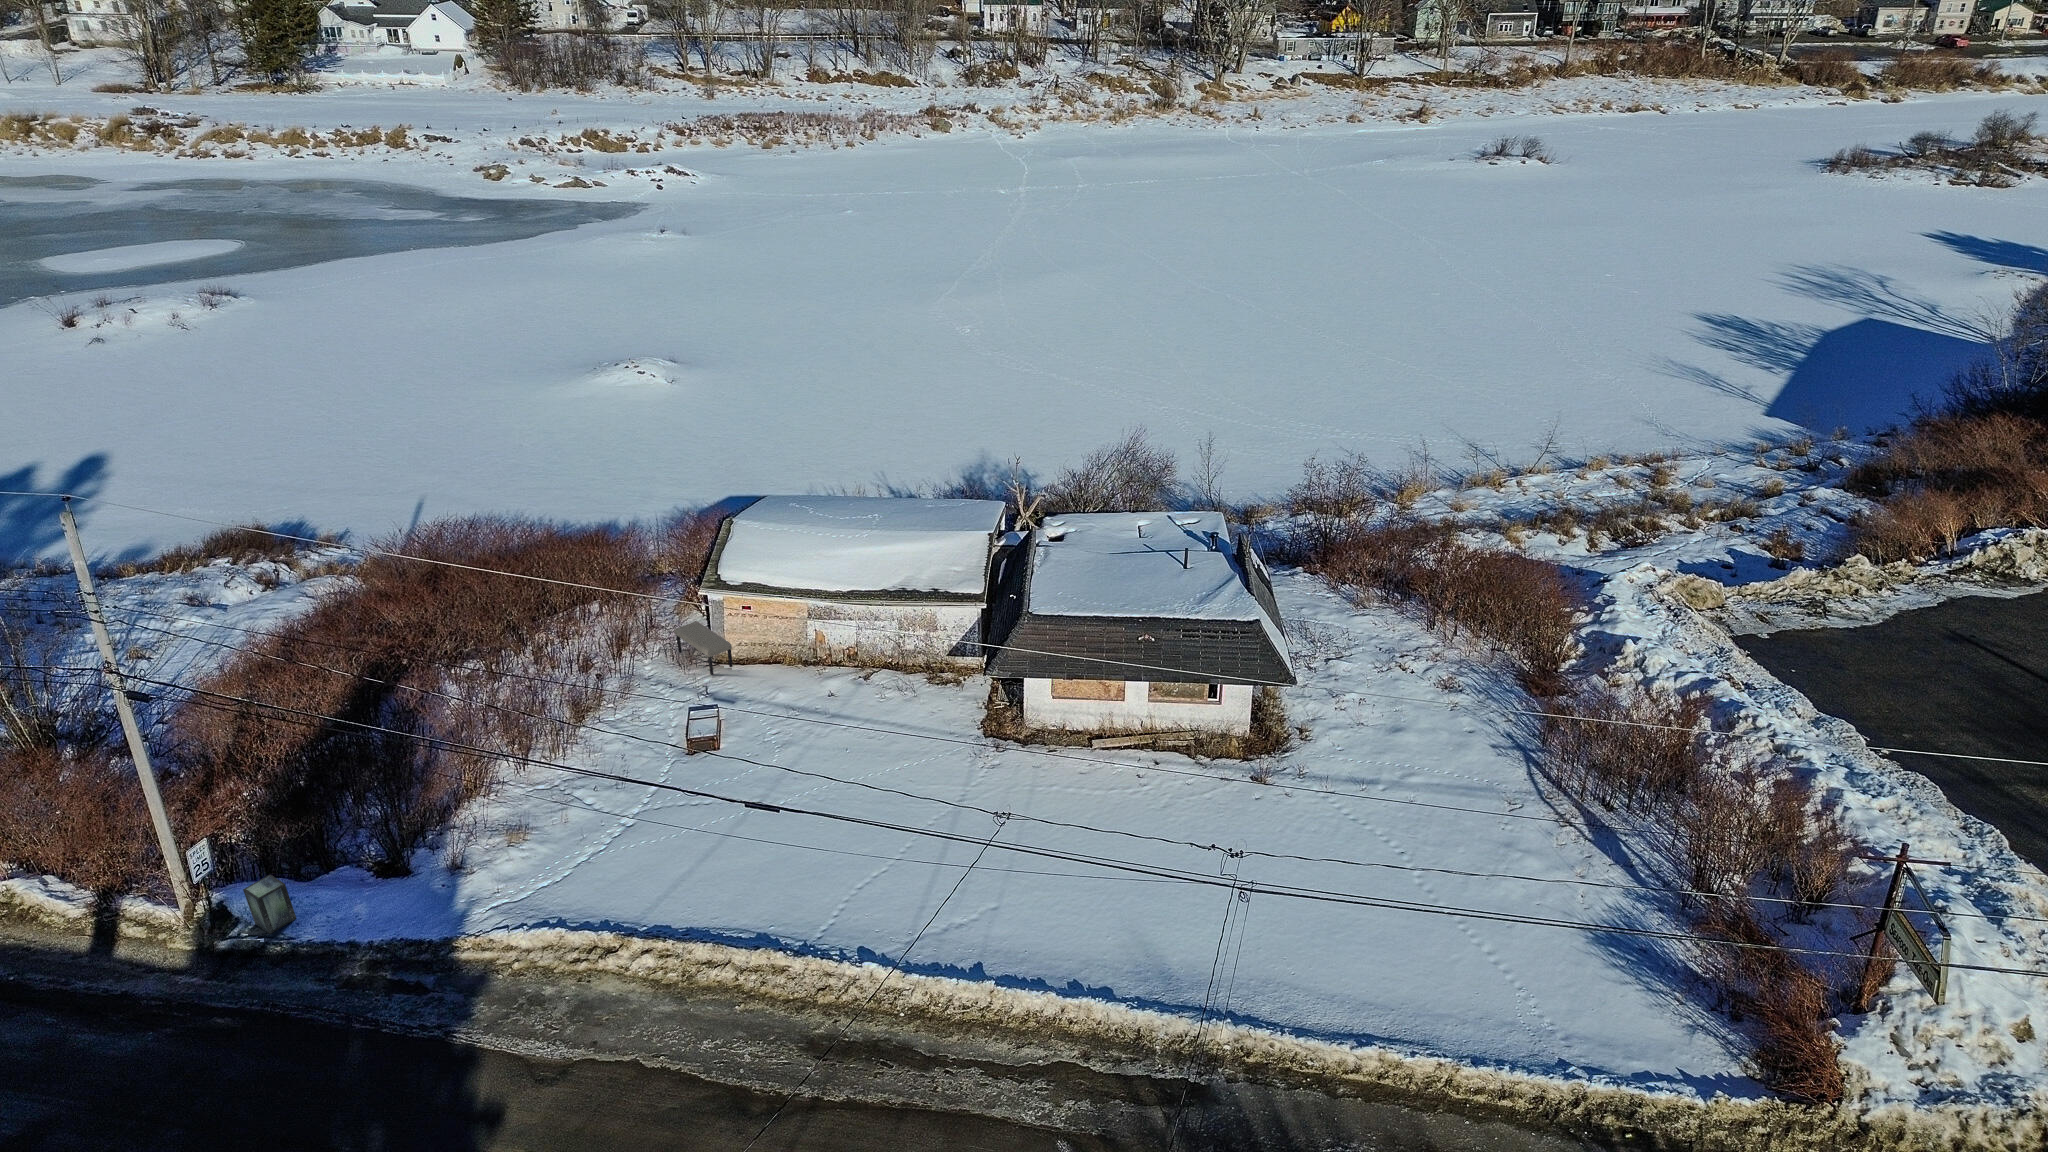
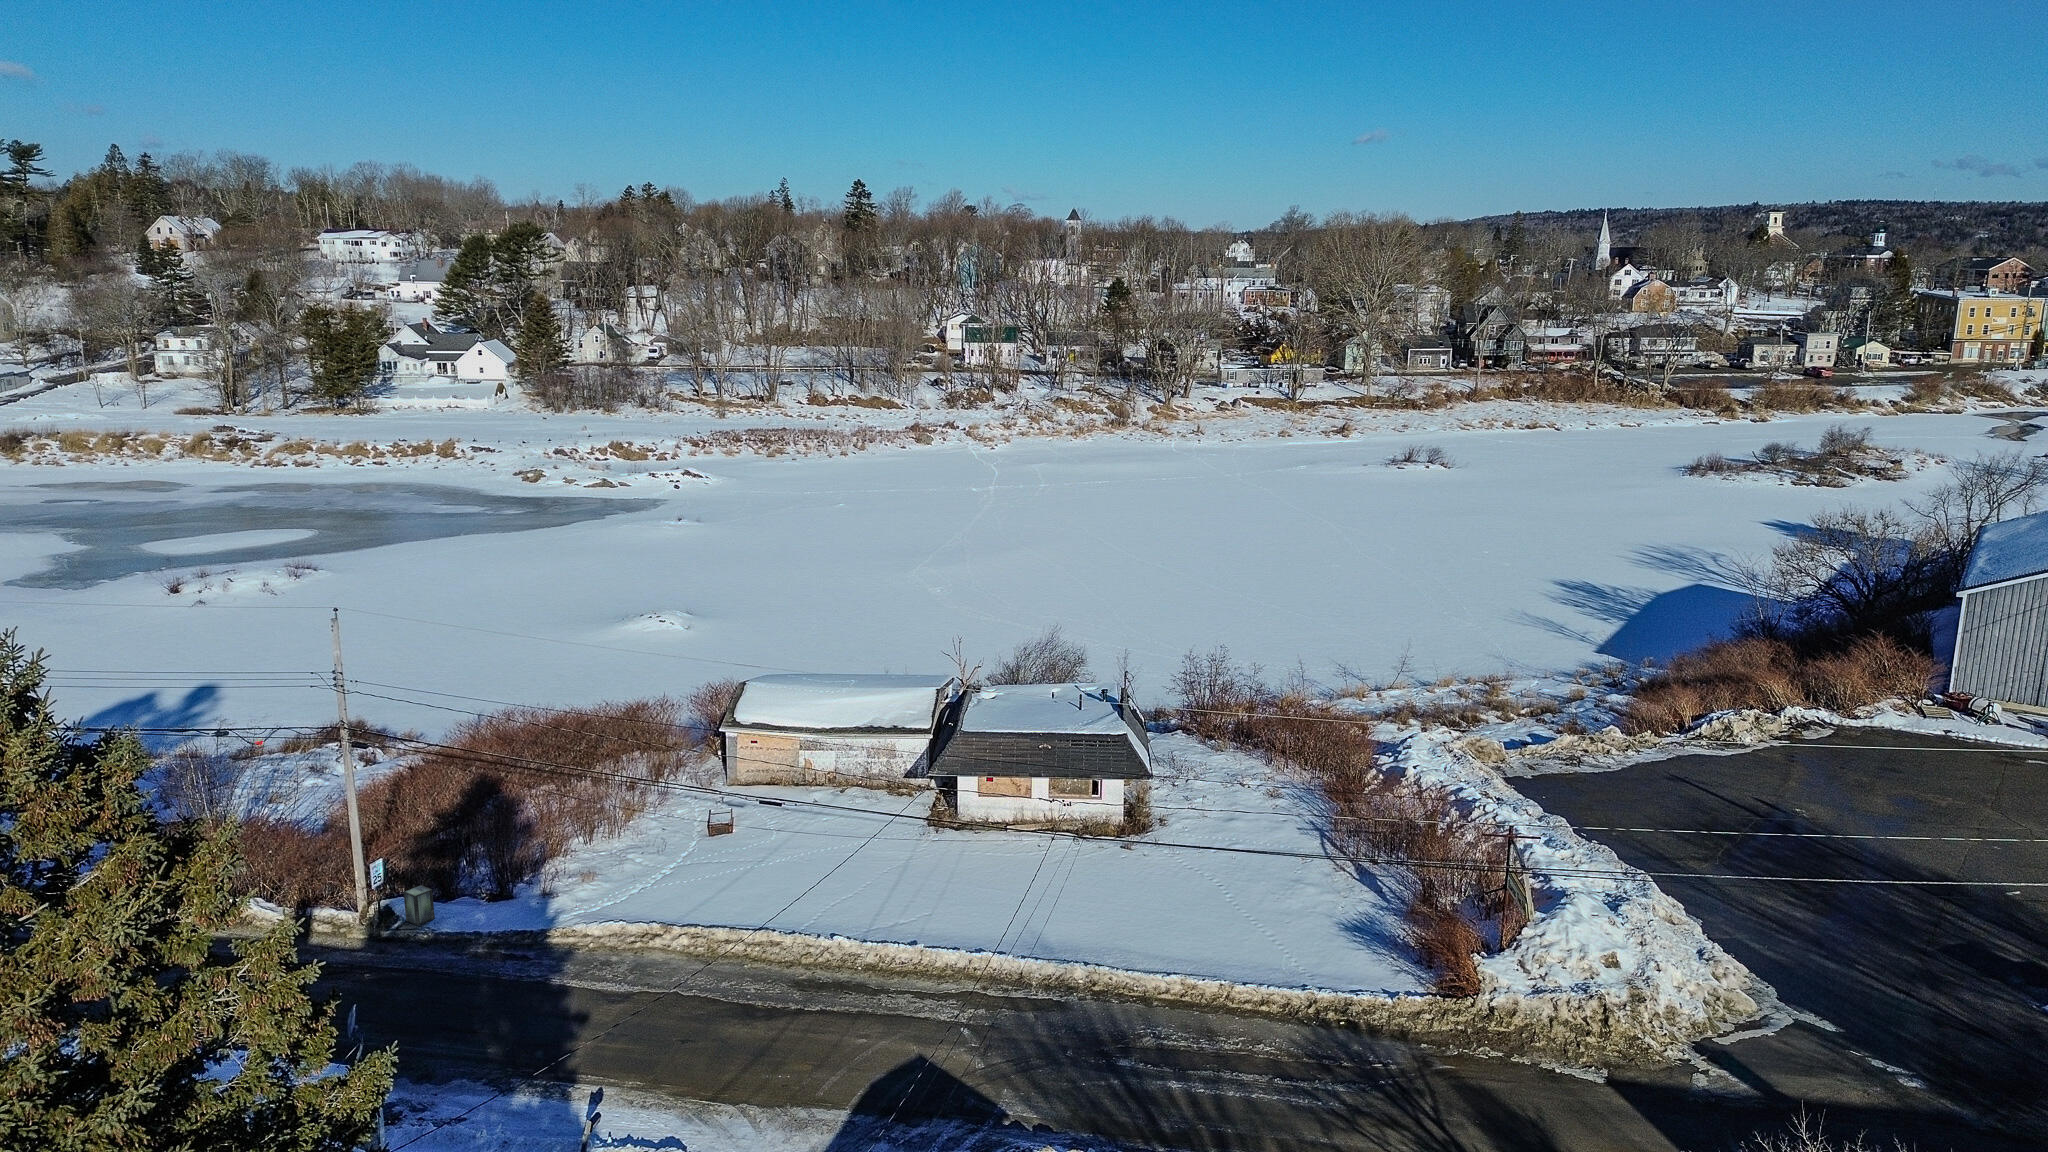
bench: present [675,621,733,675] -> none [701,761,744,797]

